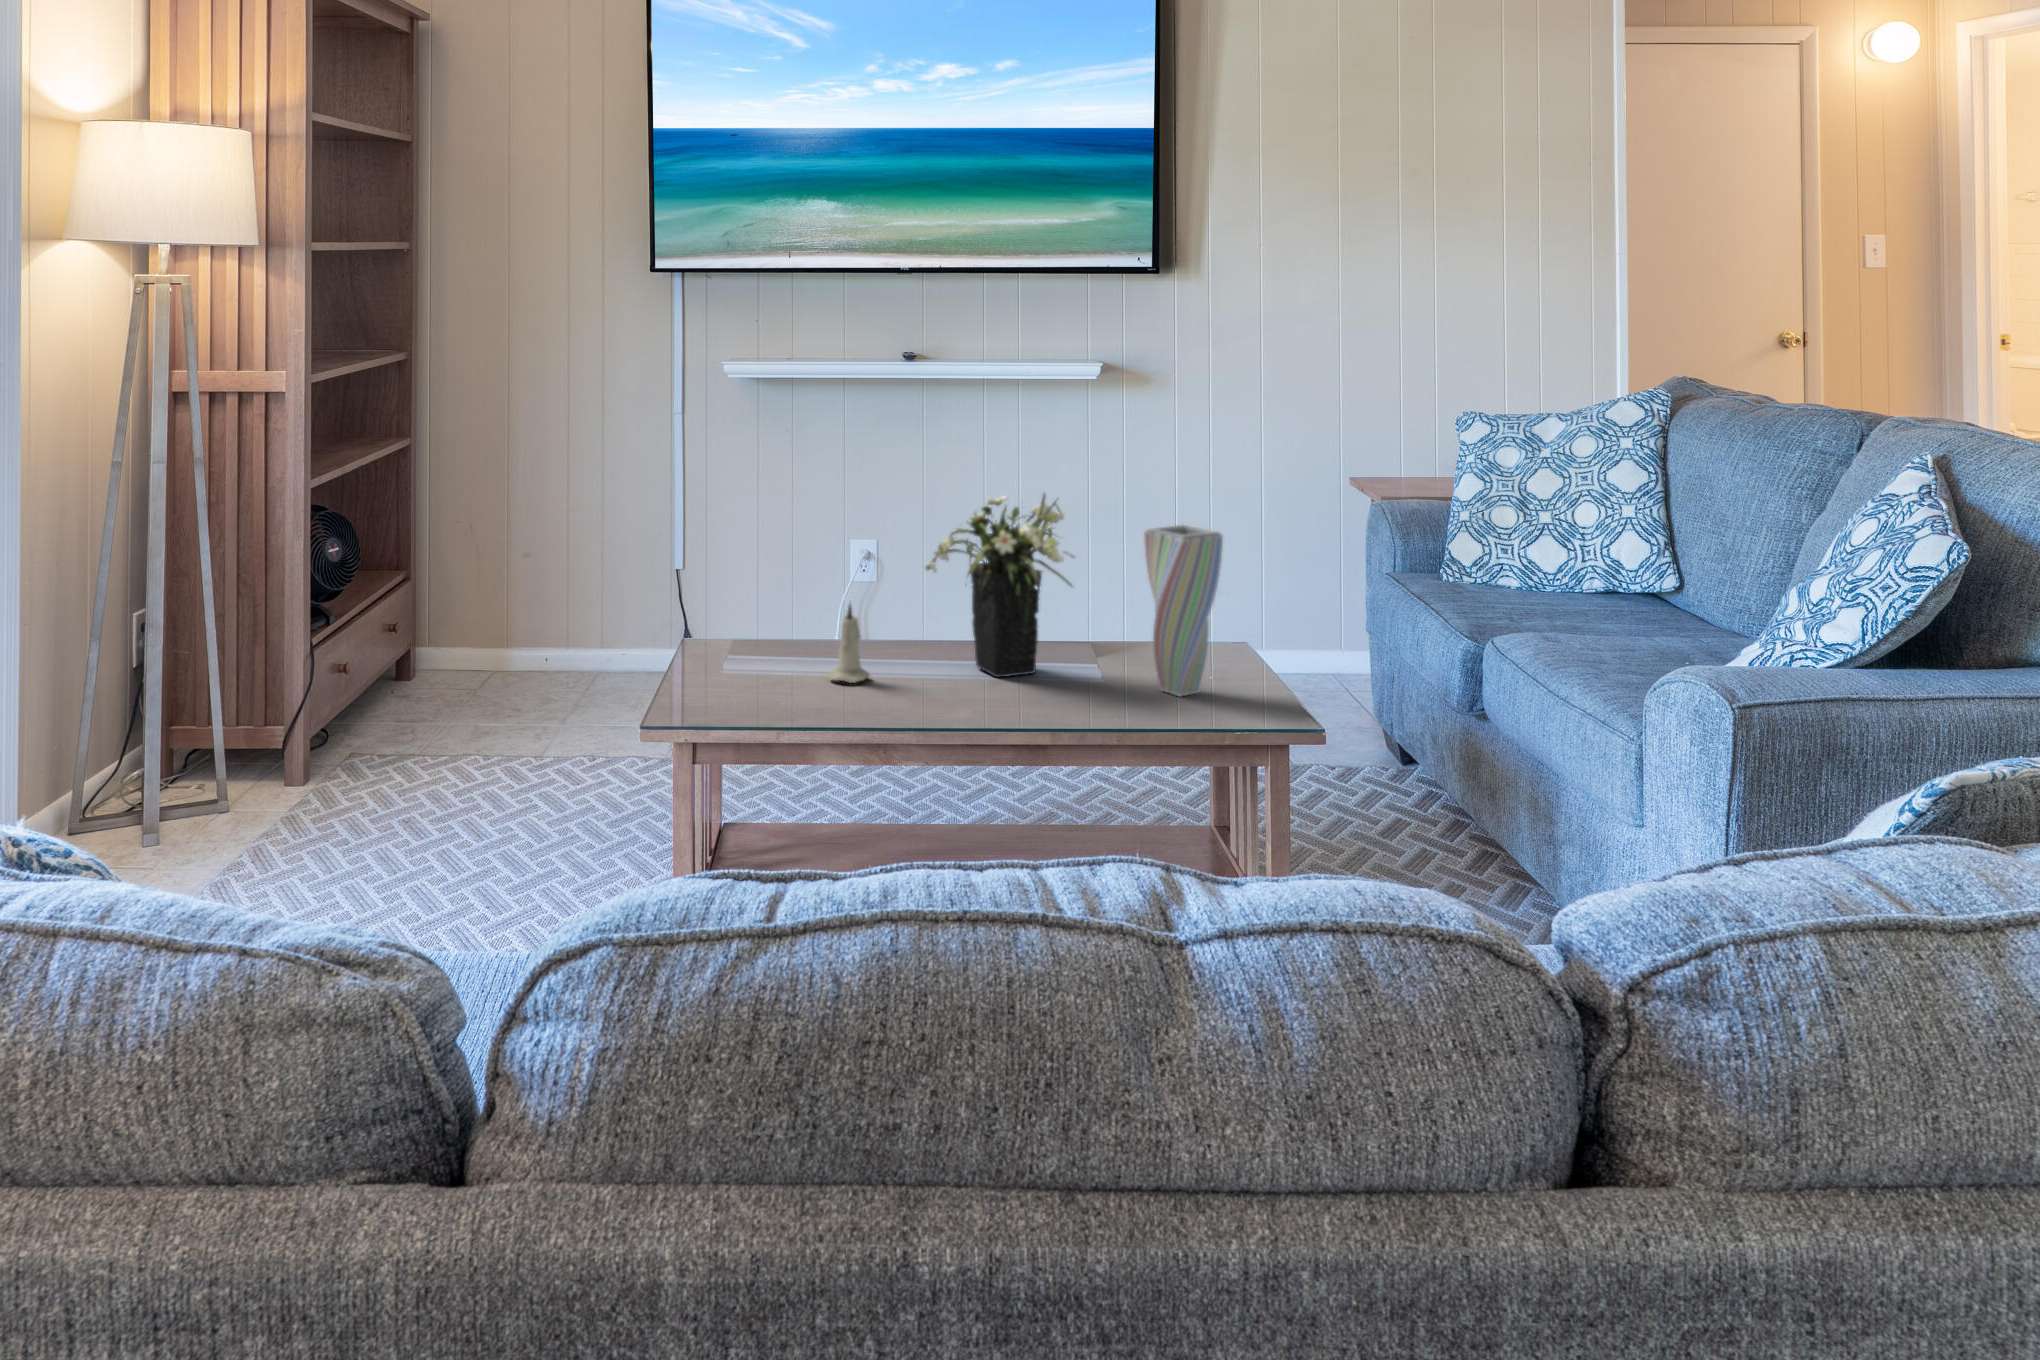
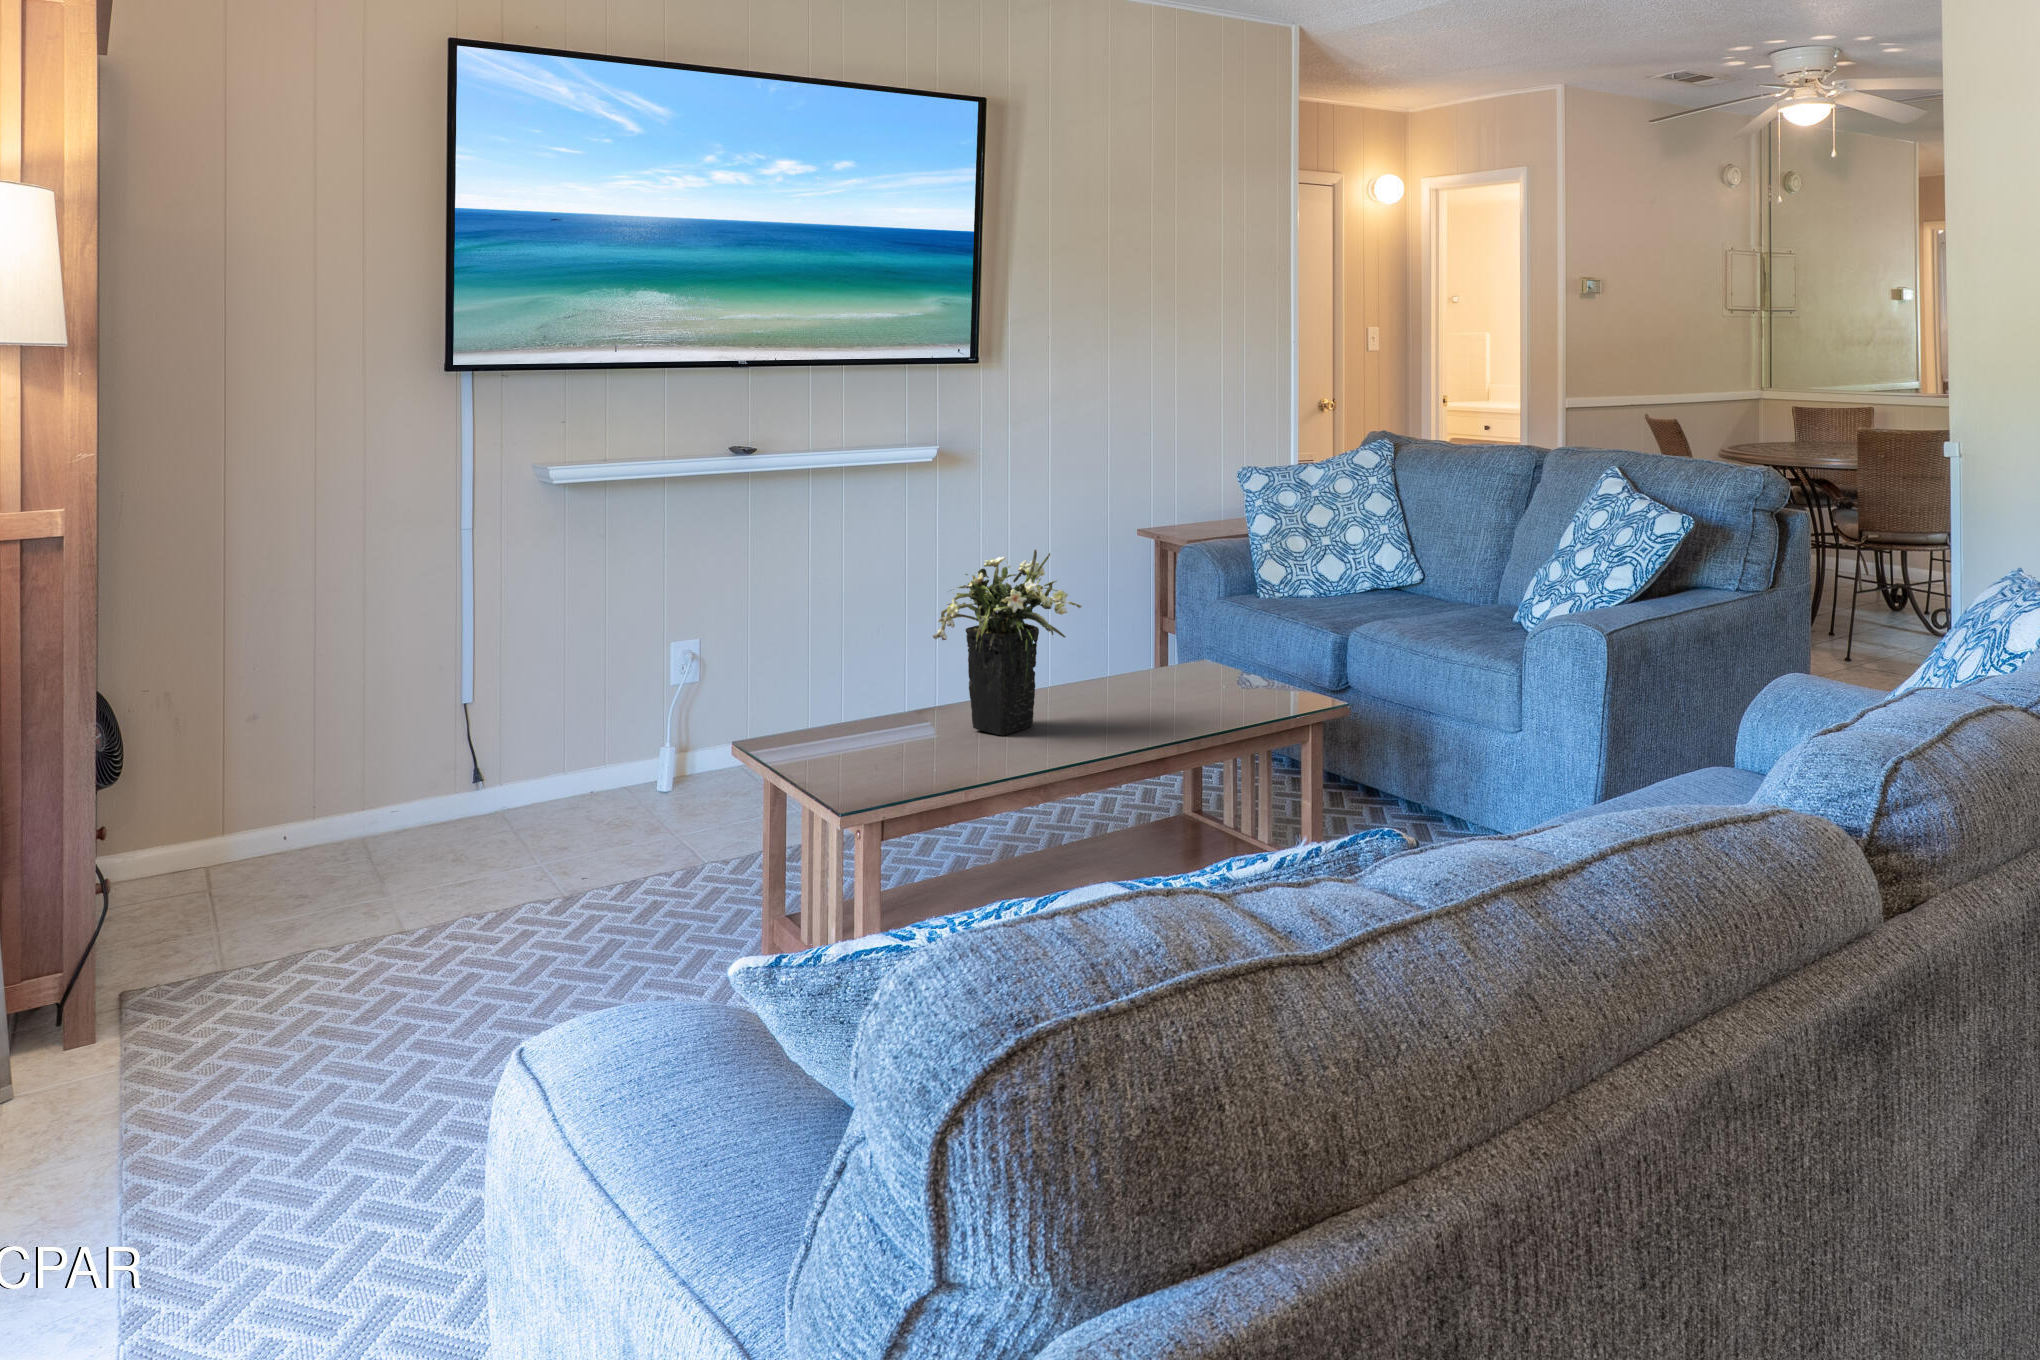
vase: present [1144,525,1223,696] -> none [1136,566,1205,723]
candle: present [828,605,870,683] -> none [841,681,885,767]

